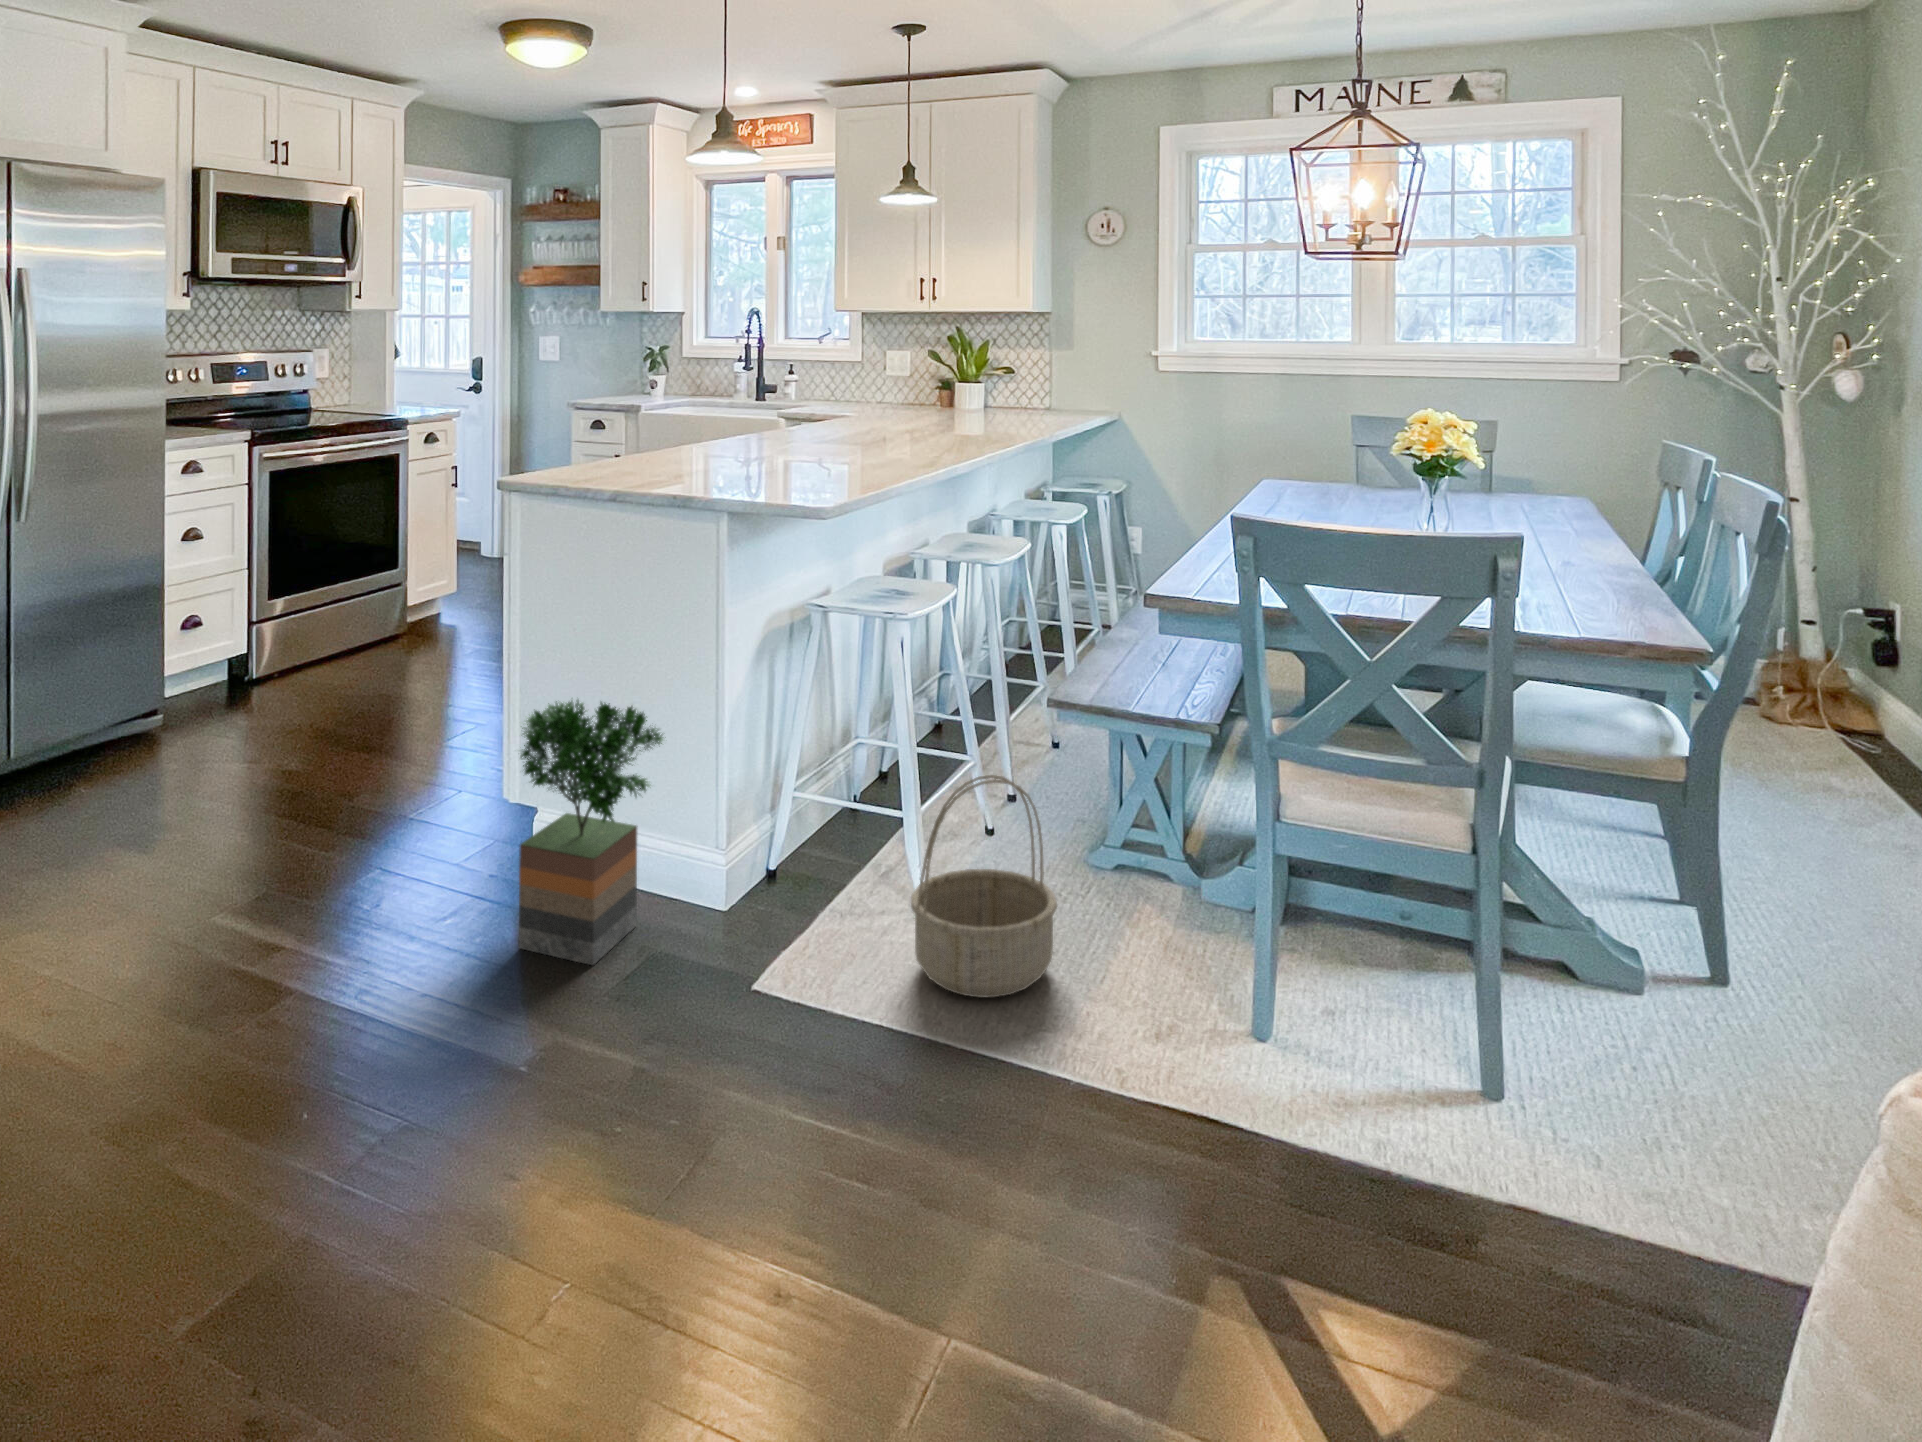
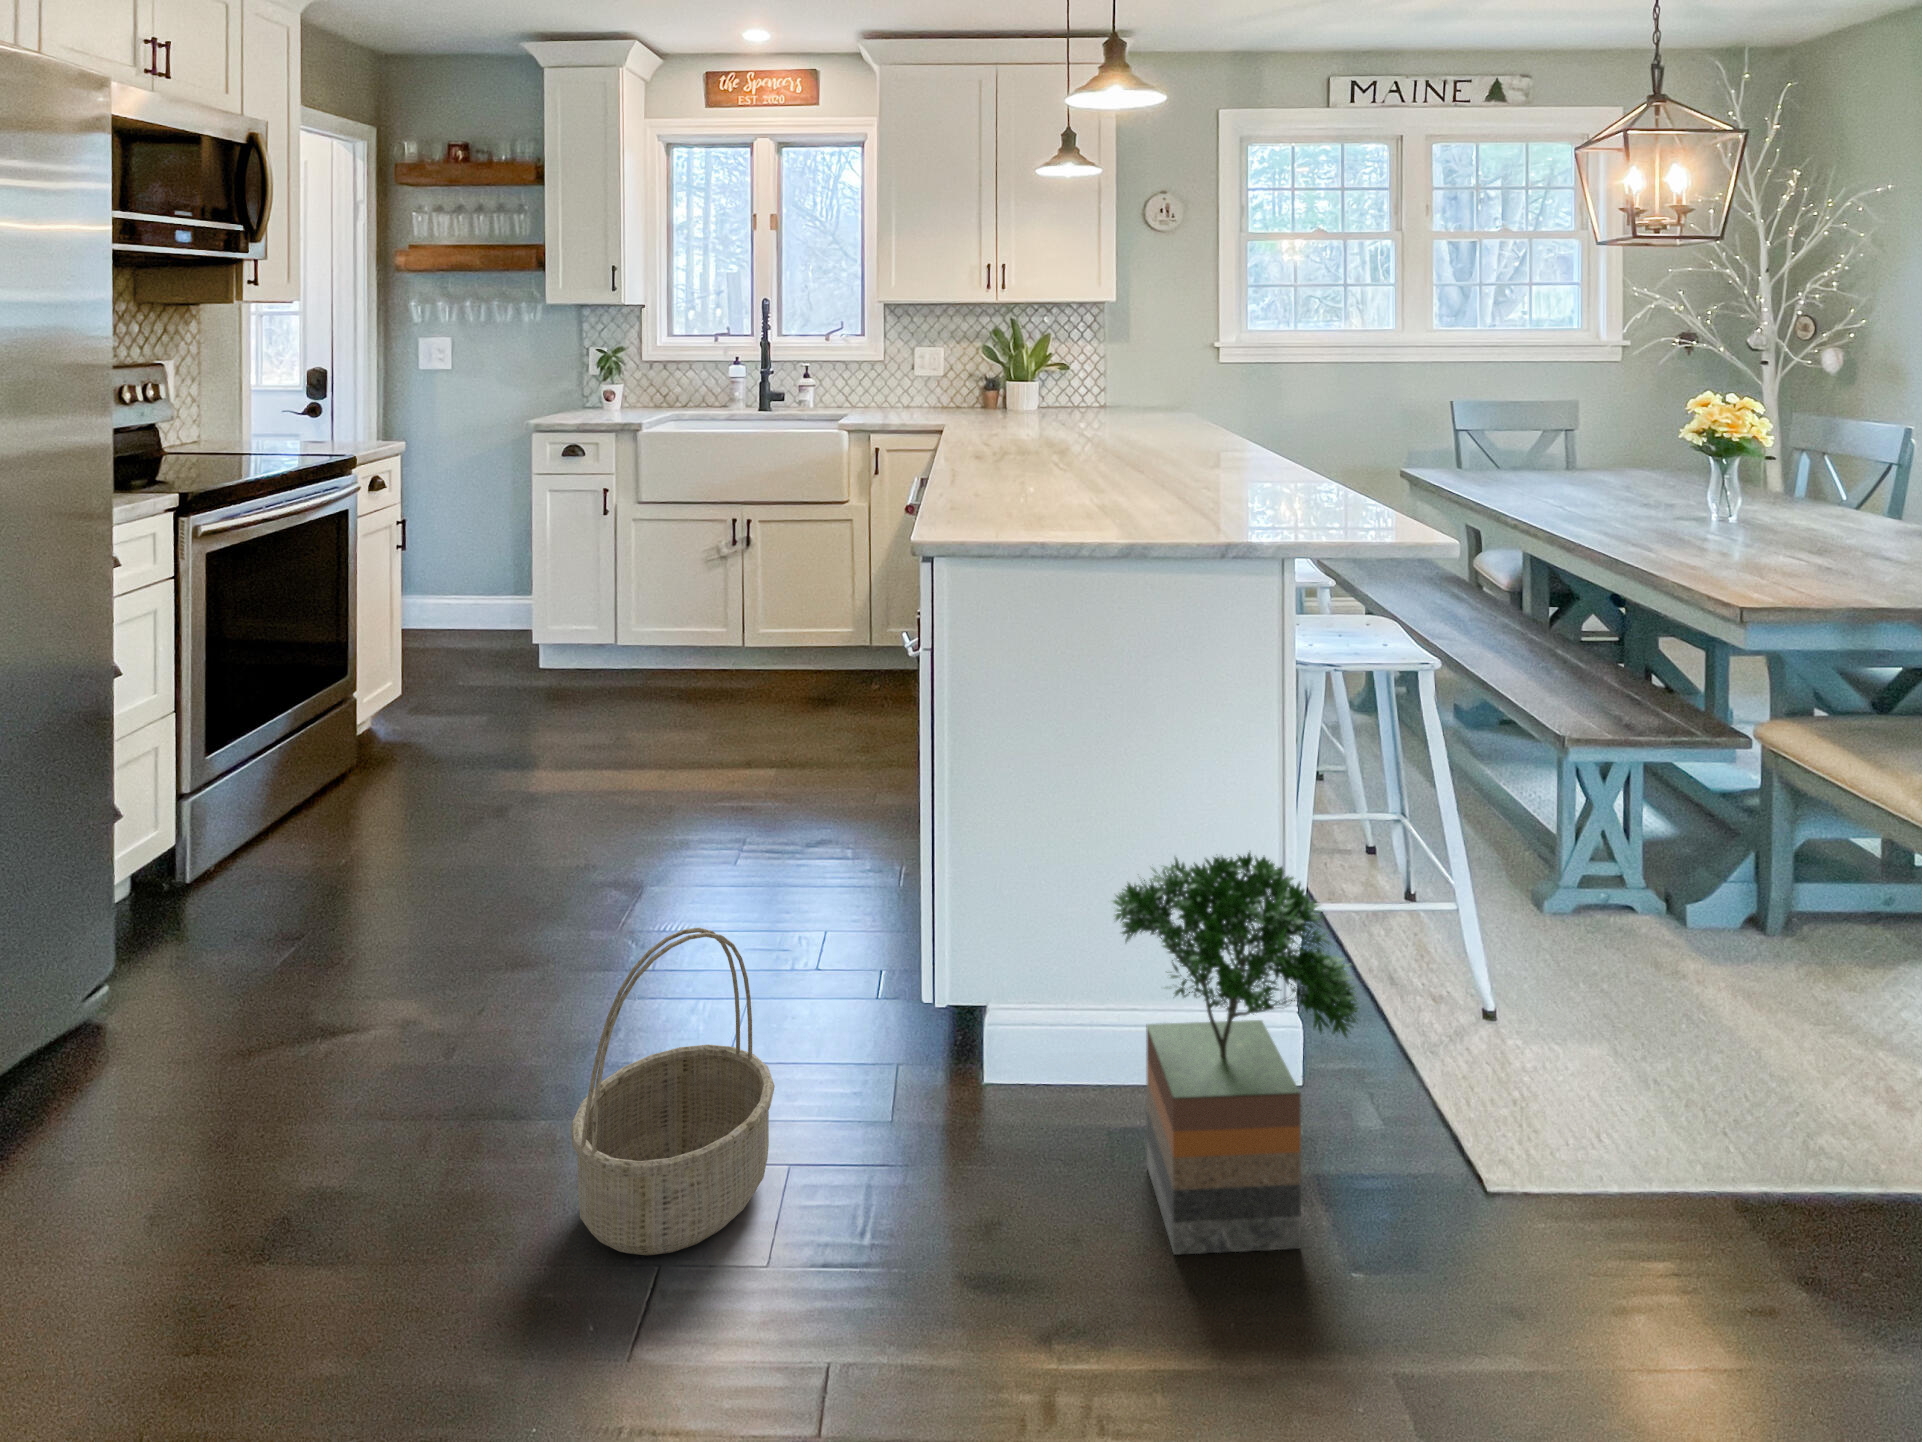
basket: present [911,775,1057,997] -> present [571,928,775,1256]

